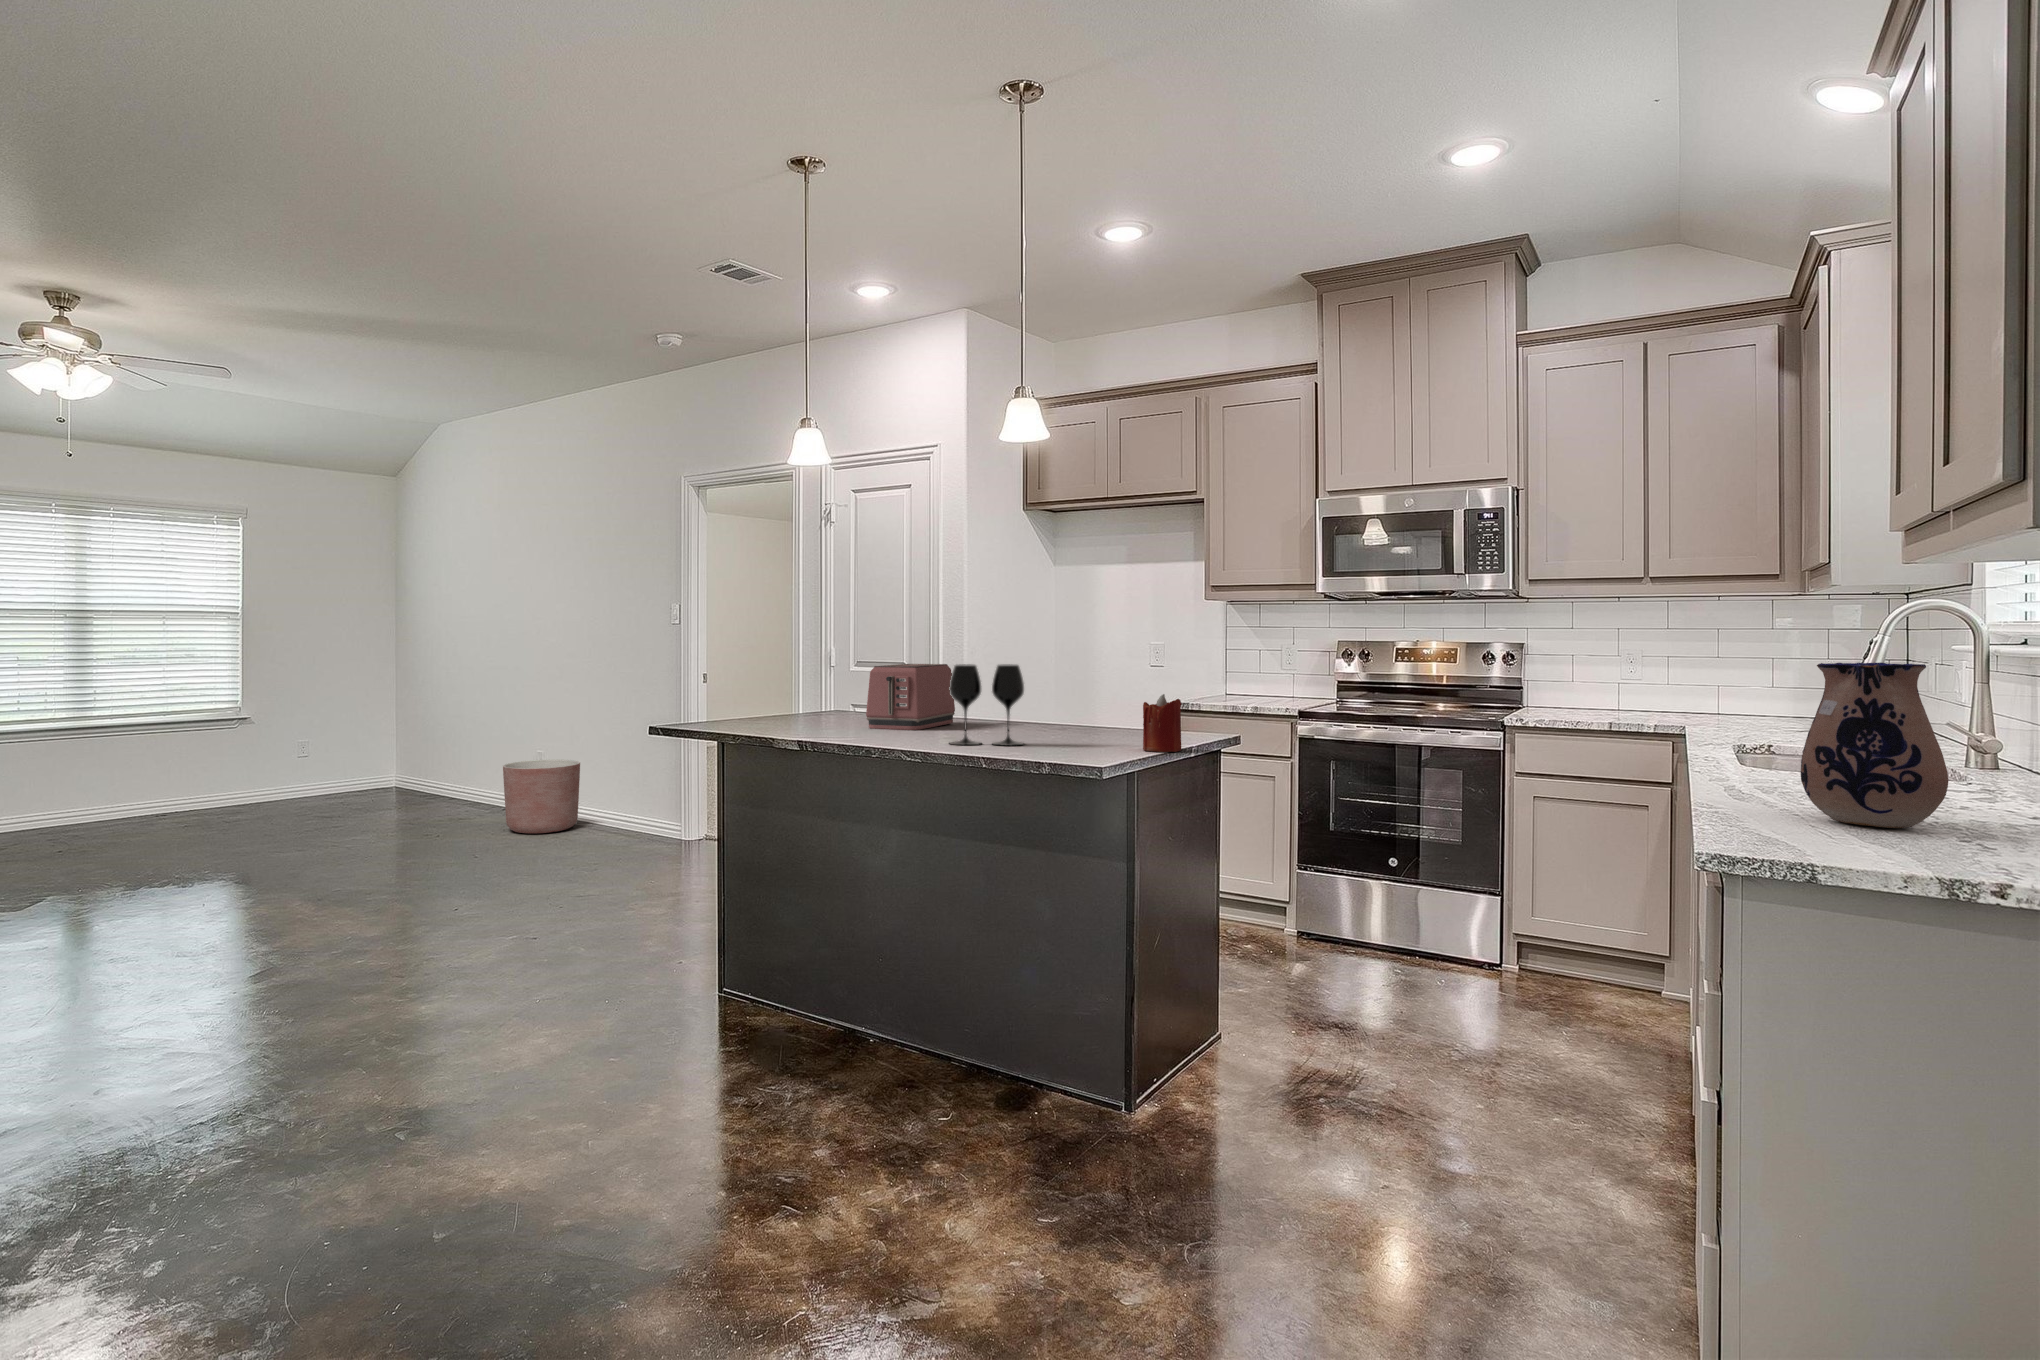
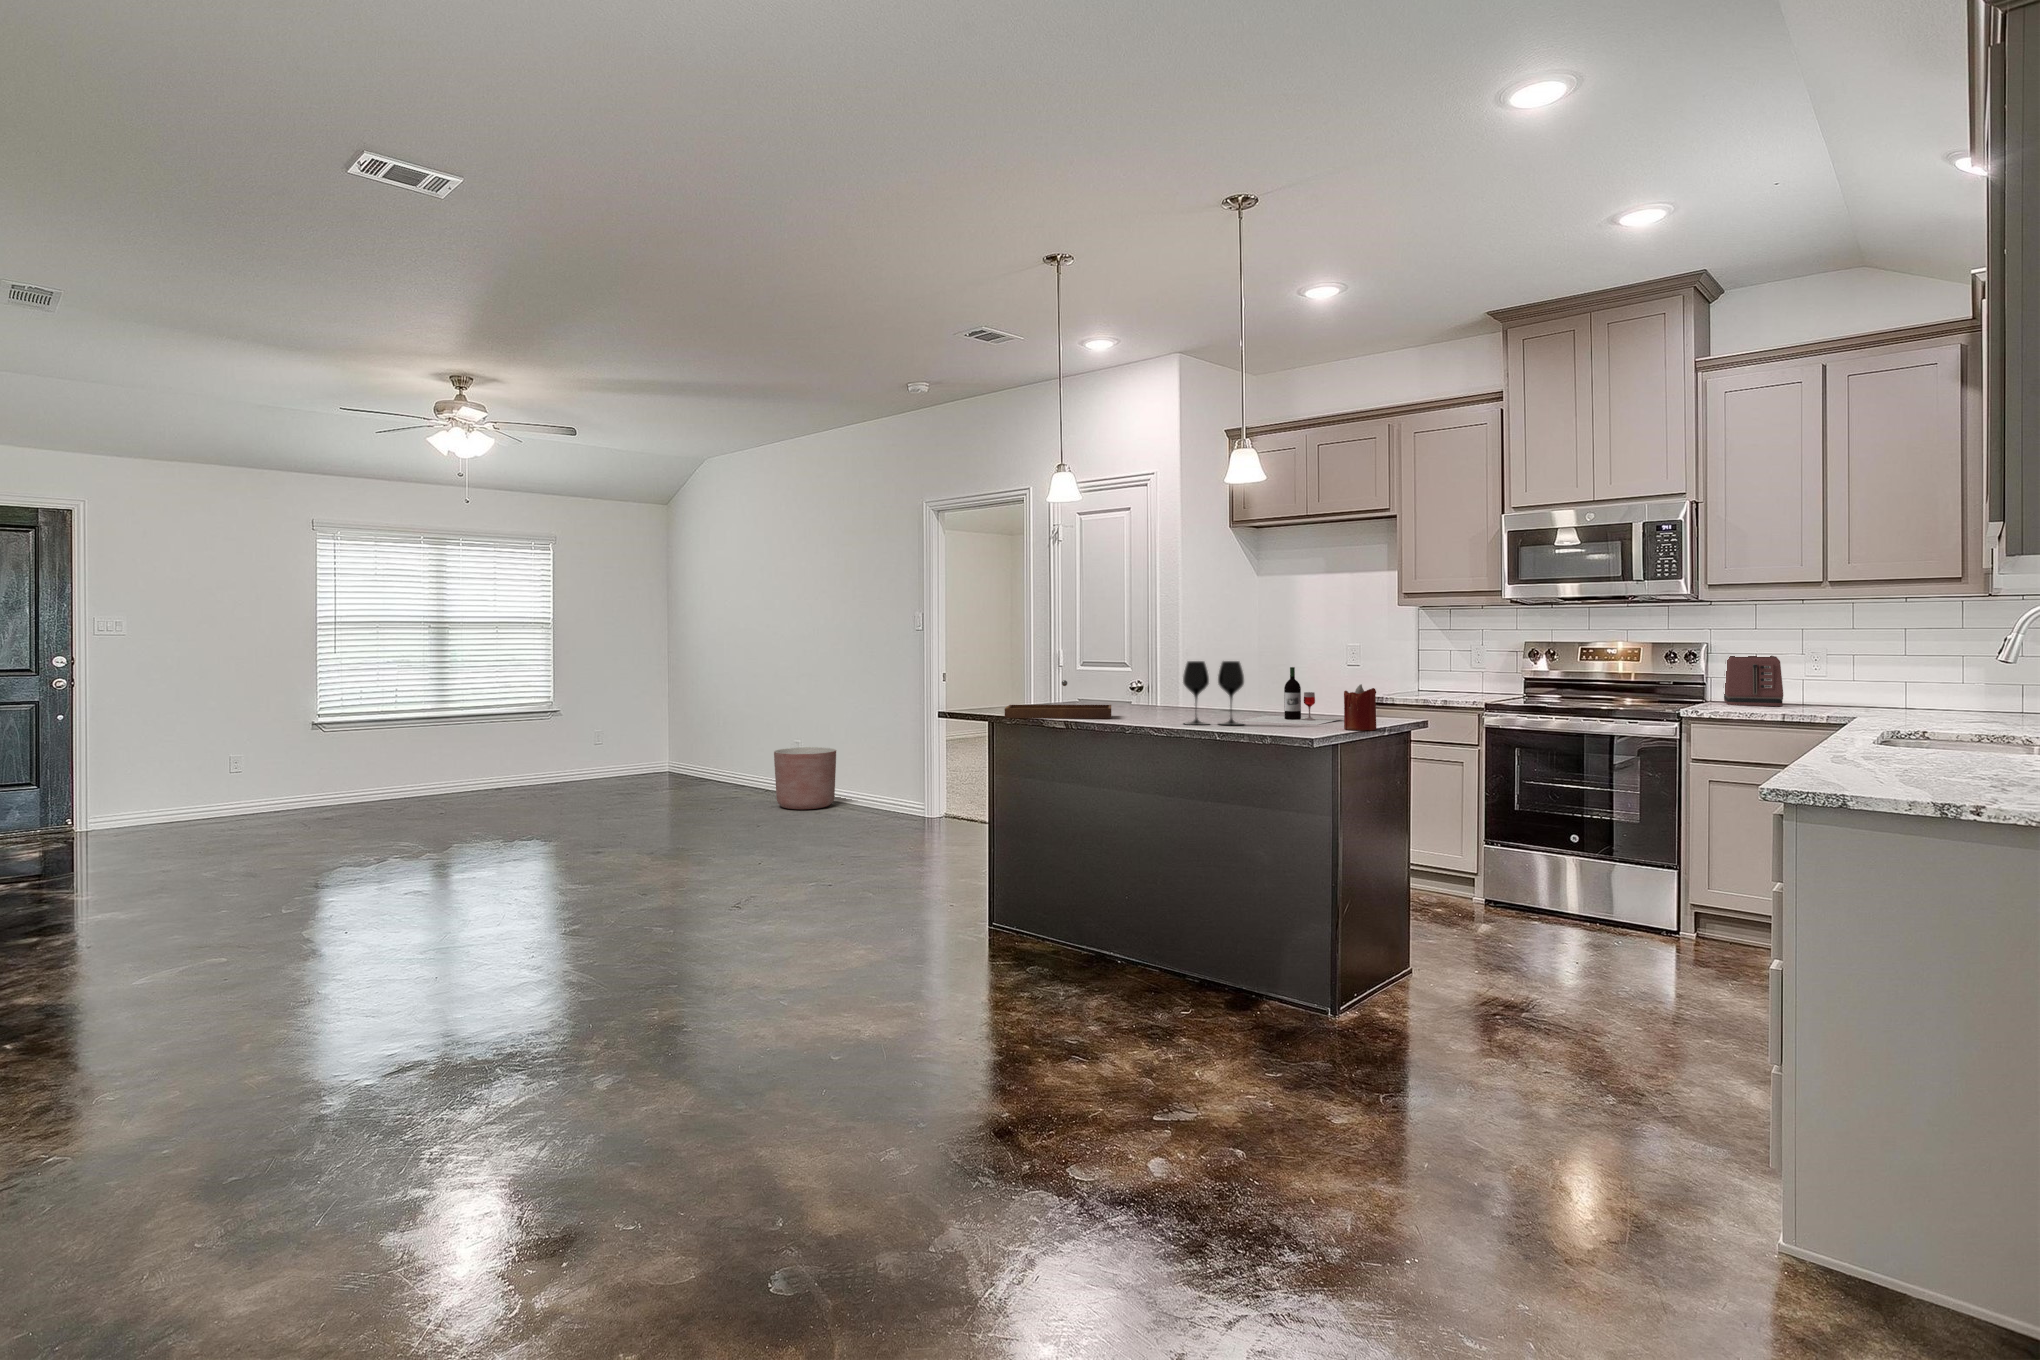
ceramic pitcher: present [1801,663,1948,828] -> none [1858,654,1969,776]
toaster: present [866,664,955,730] -> present [1724,656,1783,706]
wine bottle: none [1016,671,1143,743] -> present [1241,667,1341,725]
tray: none [729,688,868,736] -> present [1005,680,1111,719]

